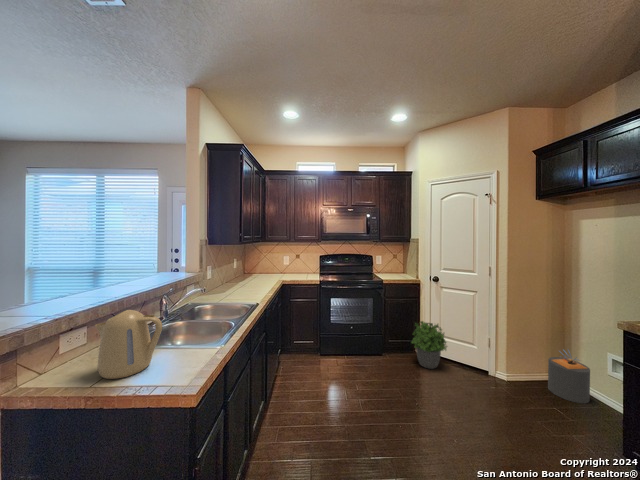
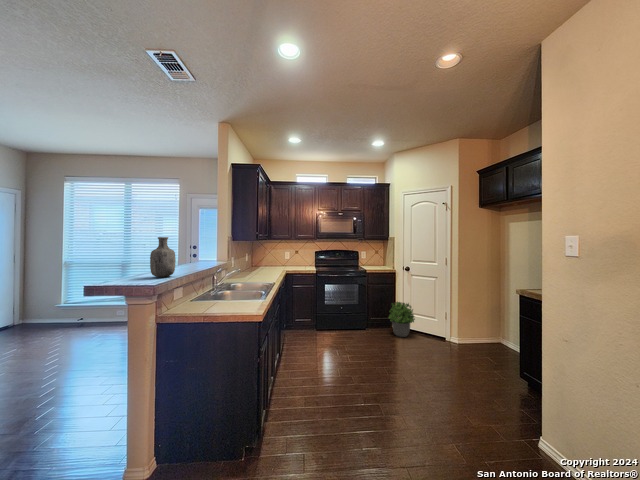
vase: none [33,244,82,309] -> present [150,237,175,277]
kettle: present [95,310,162,379] -> none [196,275,234,313]
trash can: present [548,353,590,403] -> none [486,317,513,355]

